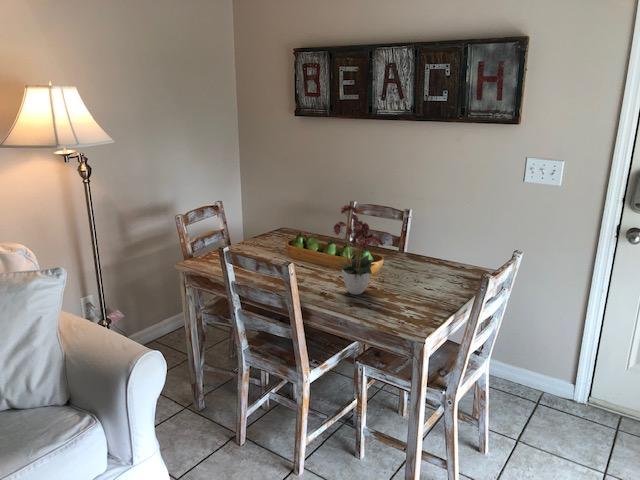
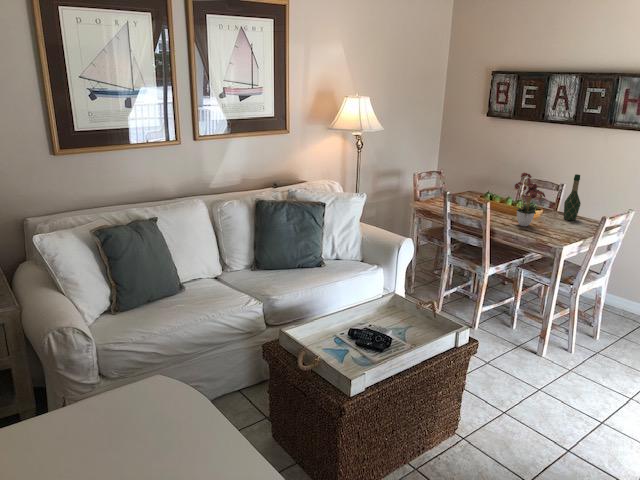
wine bottle: none [414,198,437,270] -> present [564,174,581,220]

